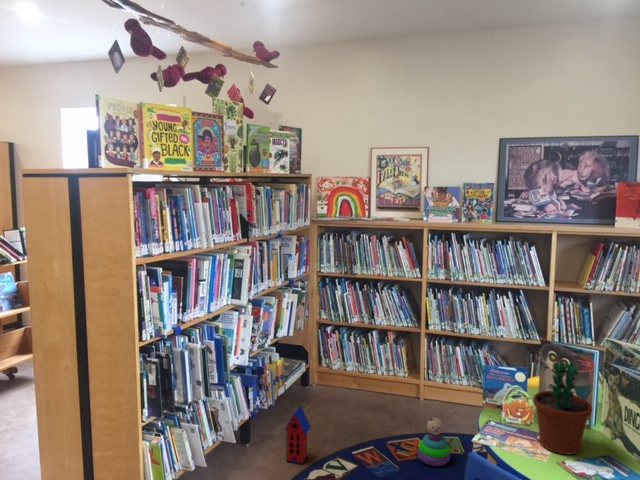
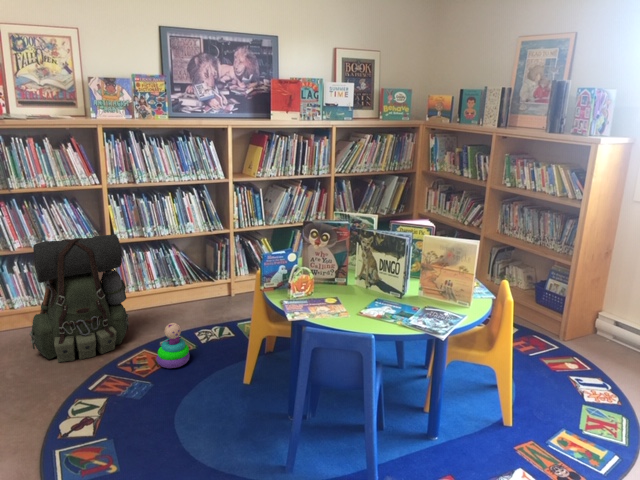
backpack: none [338,317,421,428] -> present [29,235,129,362]
flower pot: present [533,361,592,455] -> none [323,235,365,306]
toy house: present [285,406,311,464] -> none [9,363,44,432]

